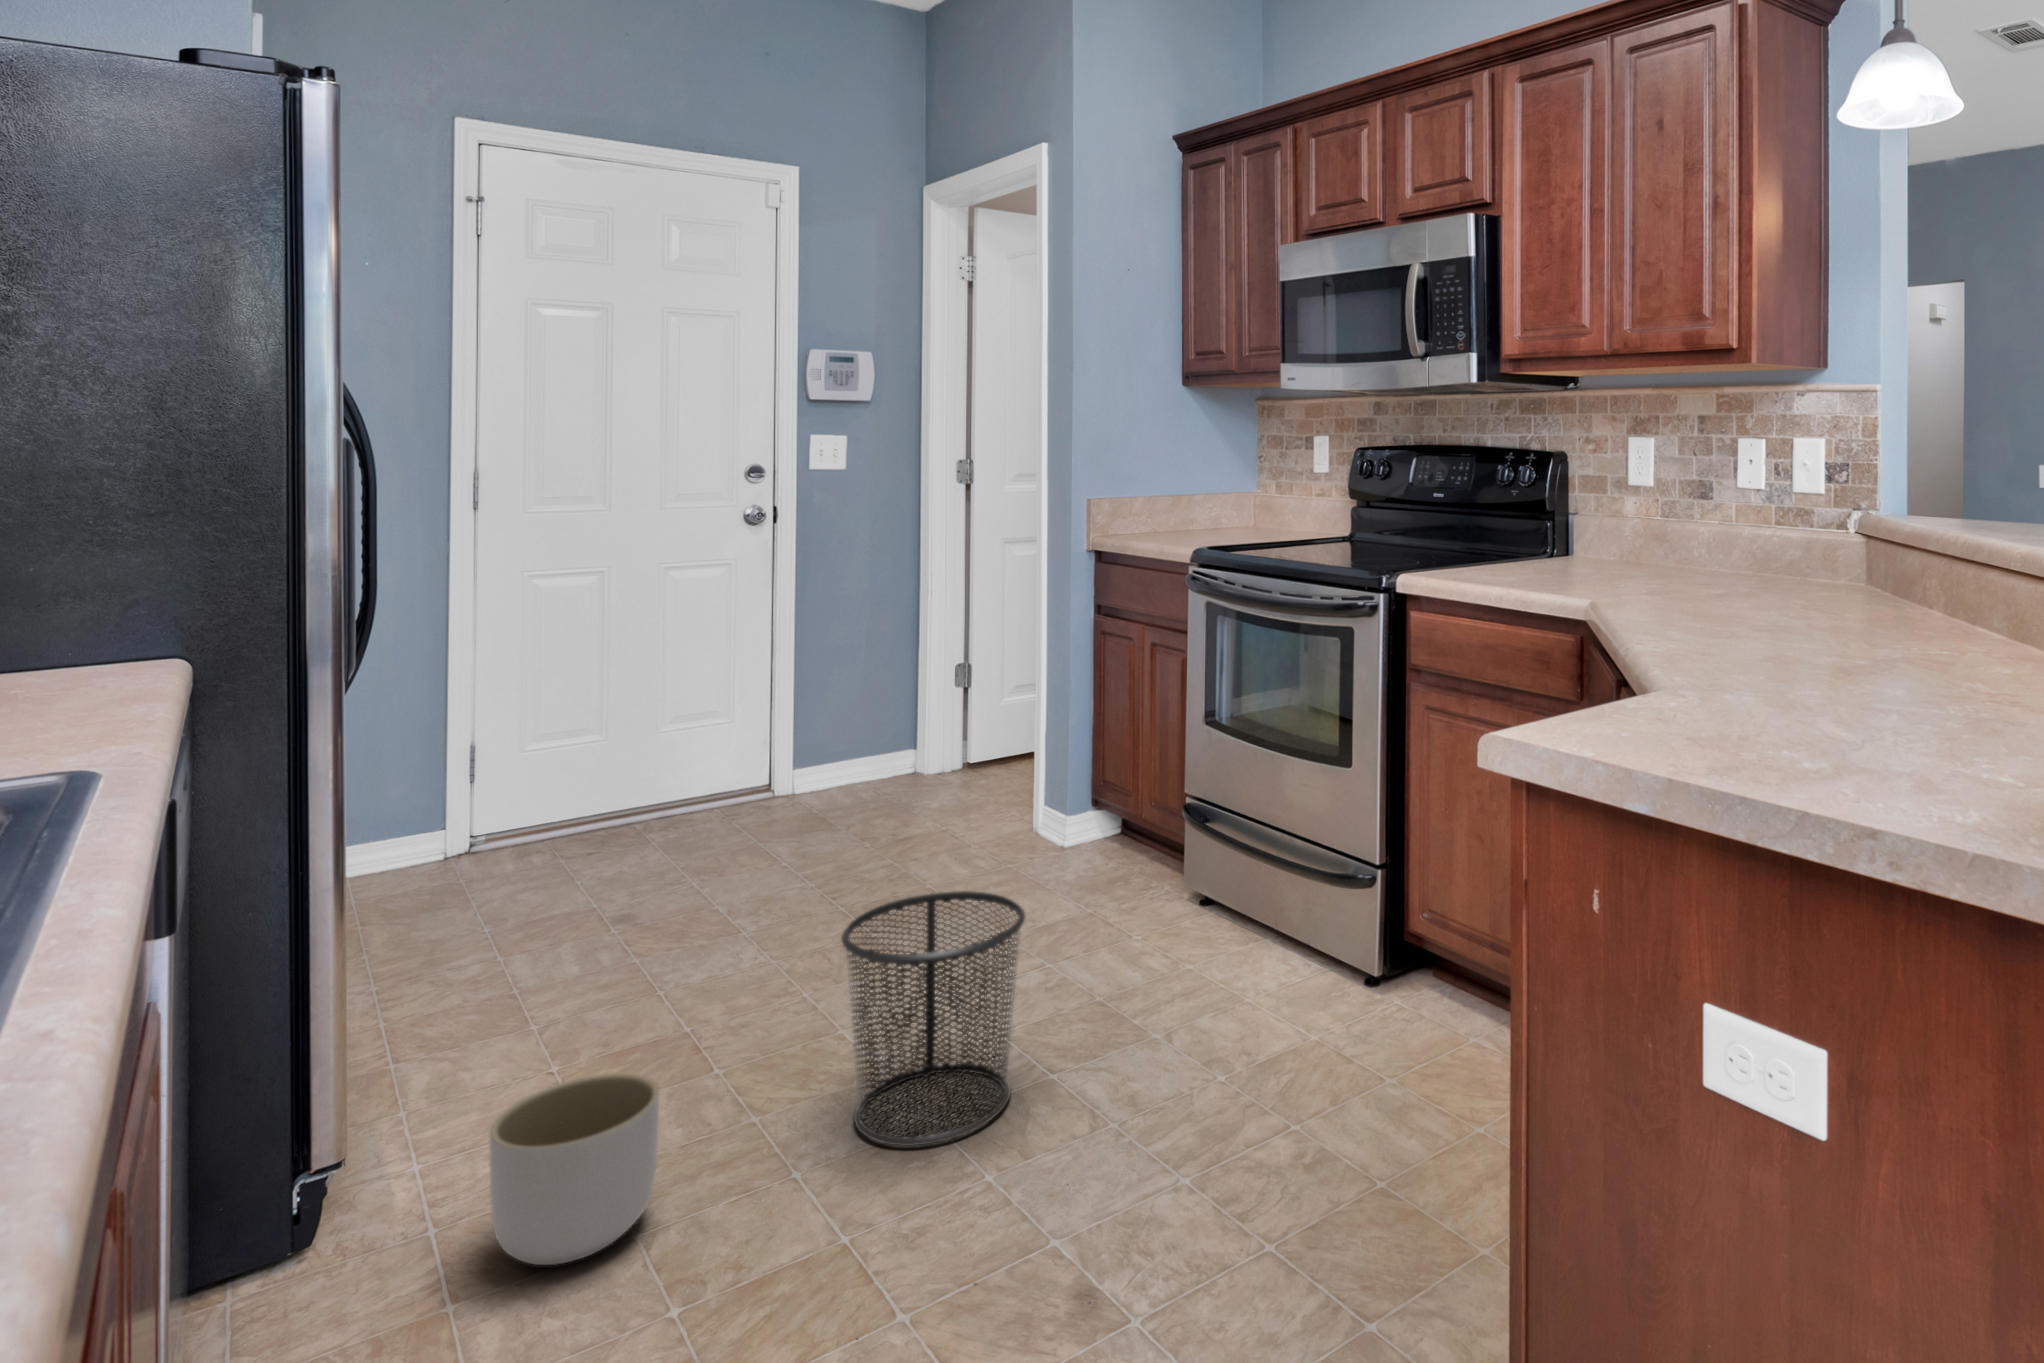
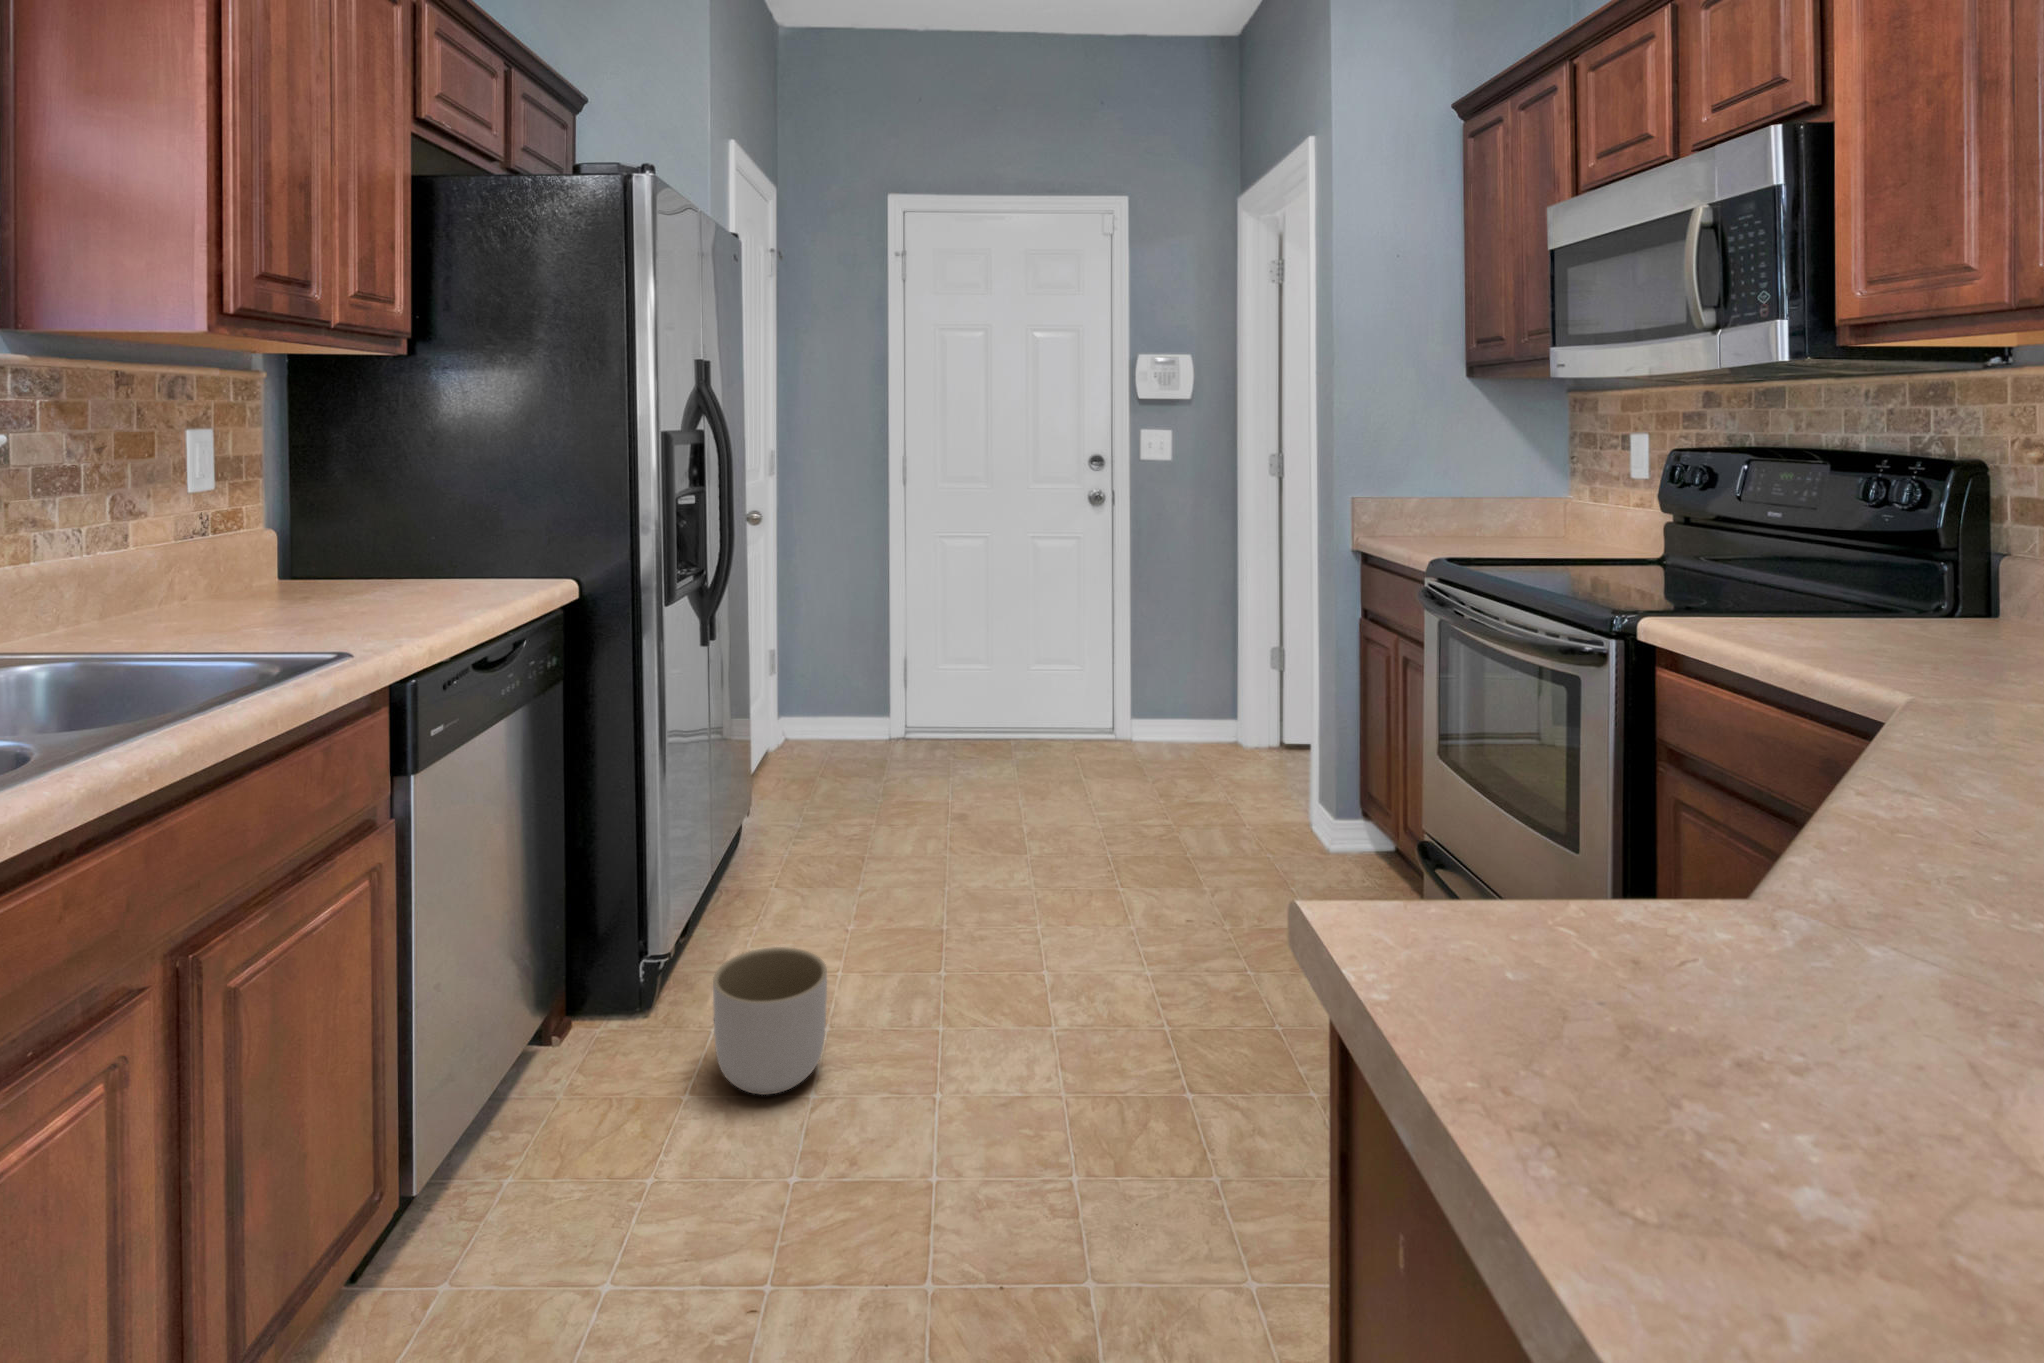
waste bin: present [841,891,1025,1146] -> none [975,870,1140,1119]

